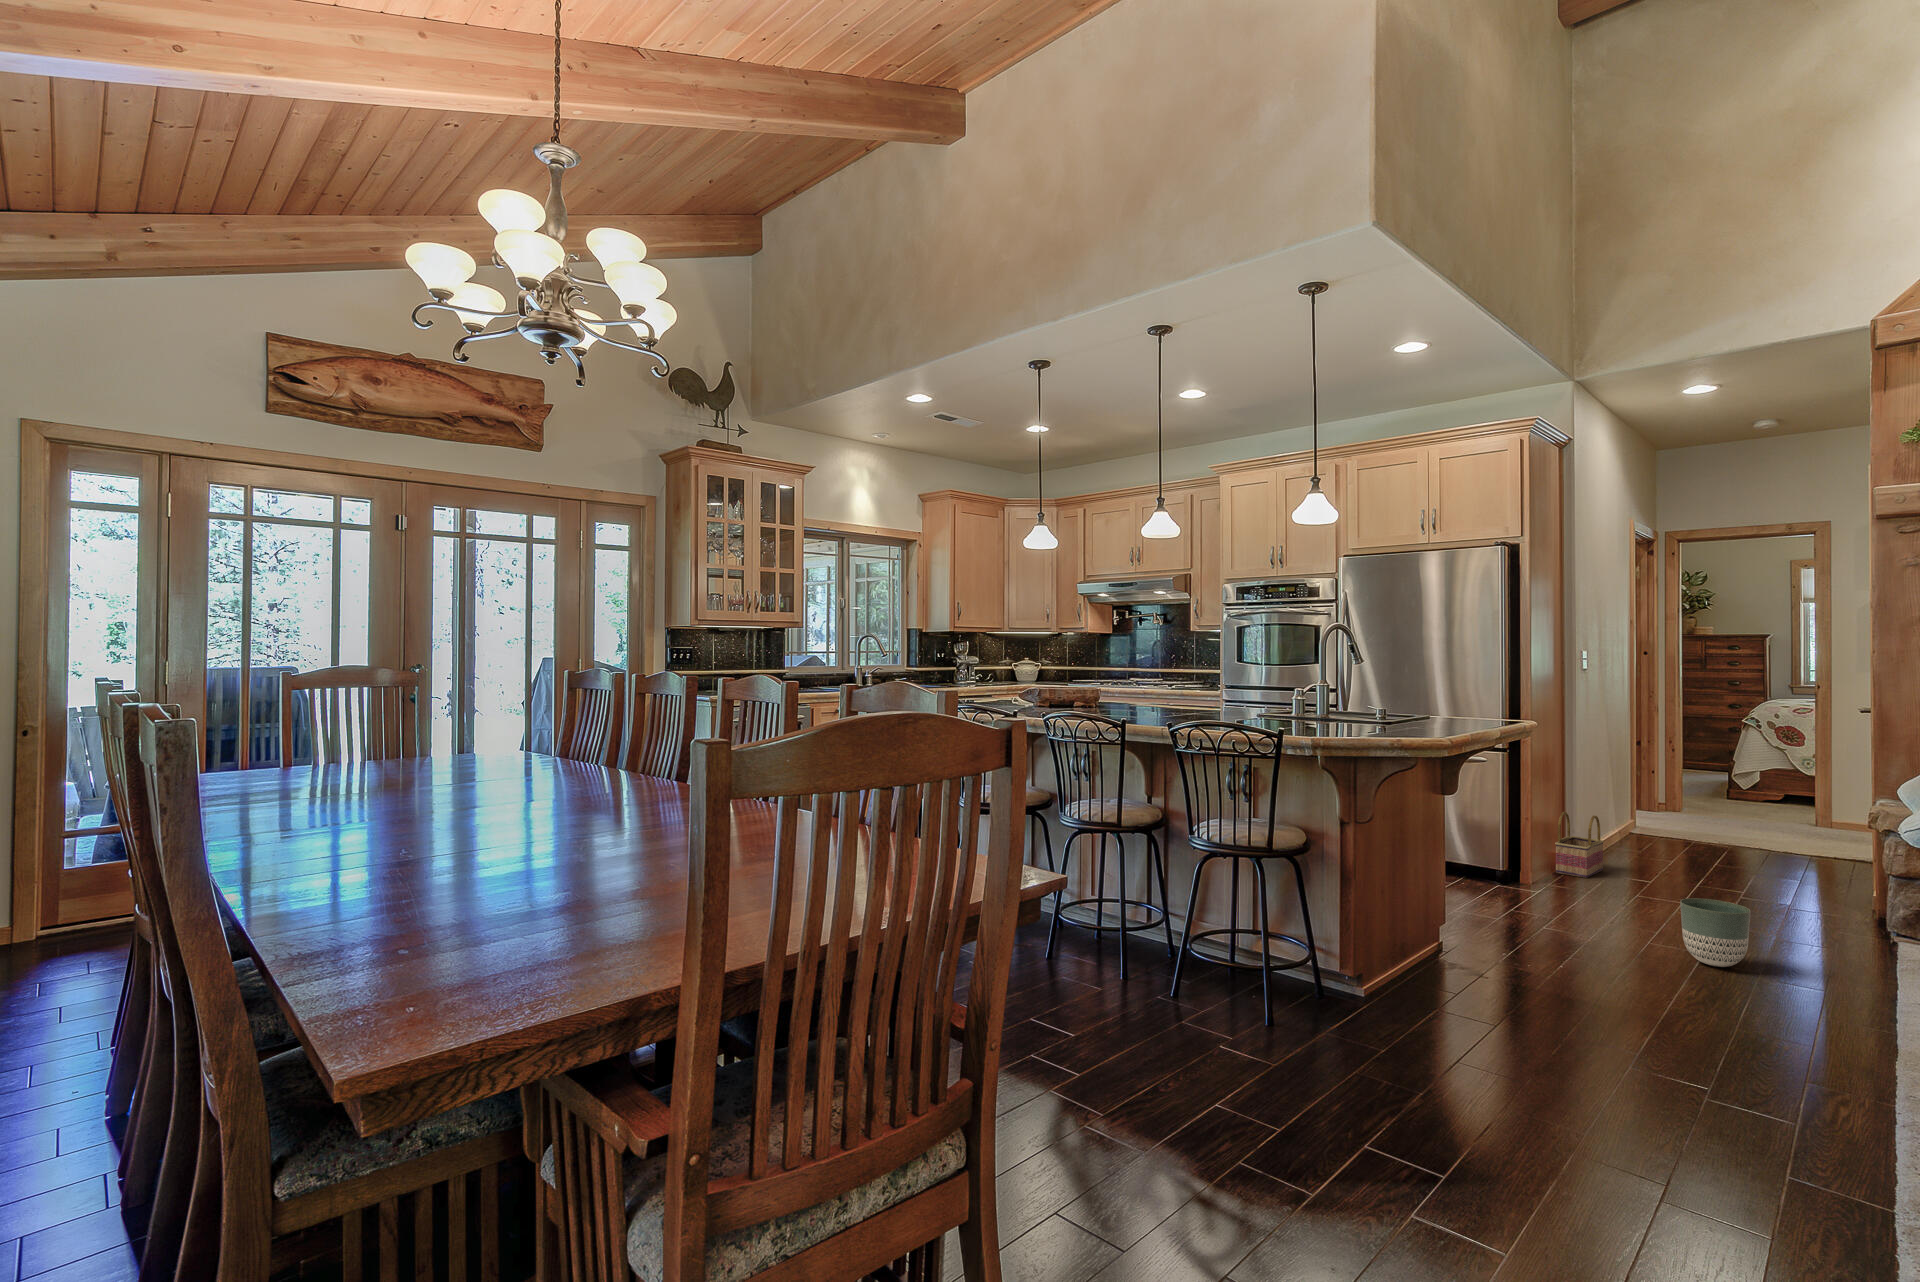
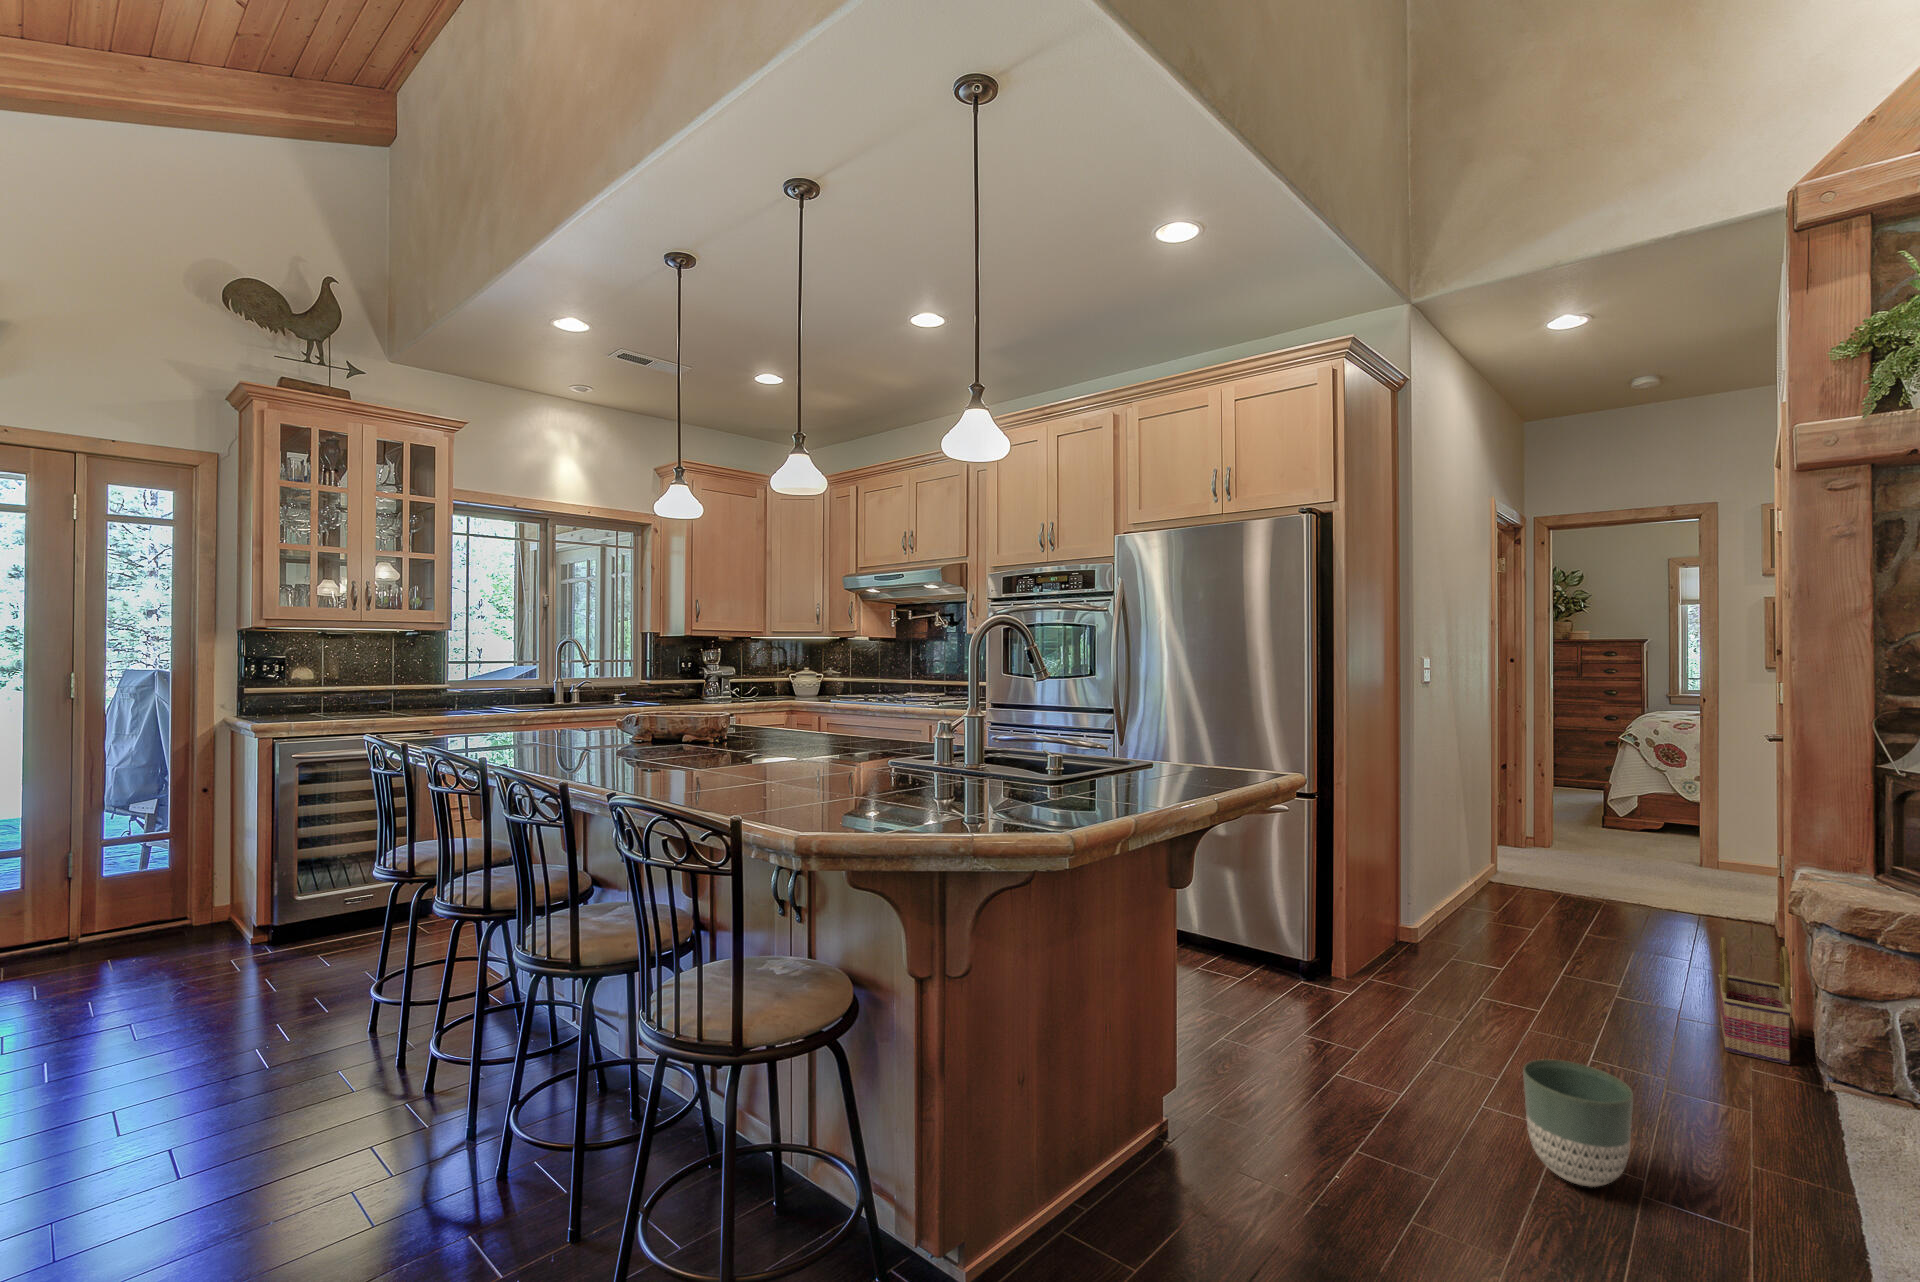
basket: present [1555,812,1604,878] -> present [1719,937,1792,1065]

